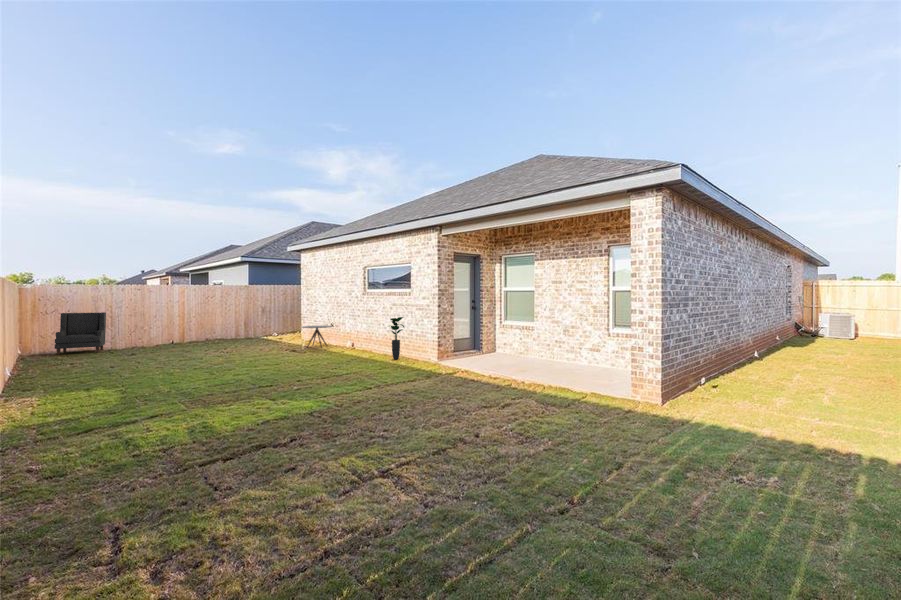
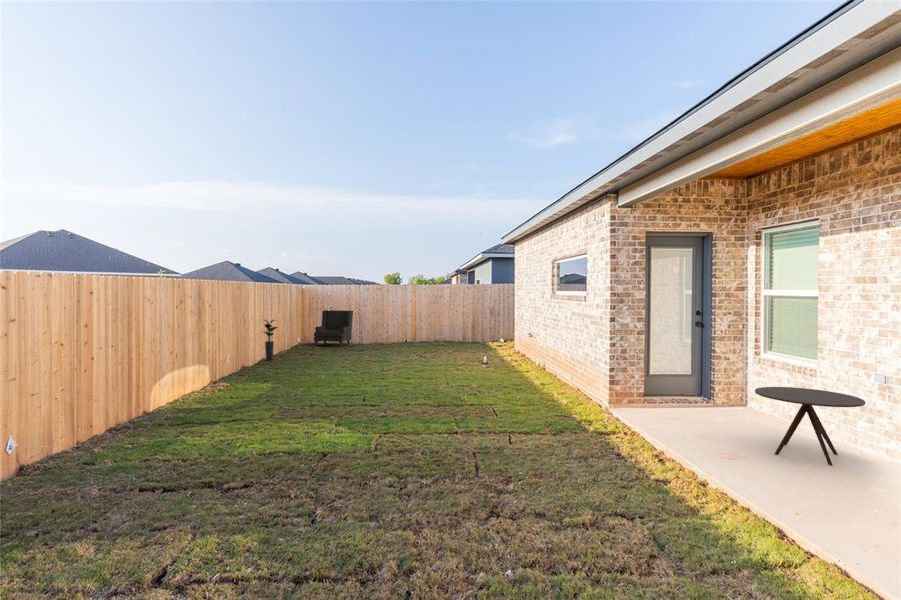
potted plant: present [390,317,404,360] -> present [264,320,277,360]
round table: present [302,326,332,347] -> present [755,387,865,466]

